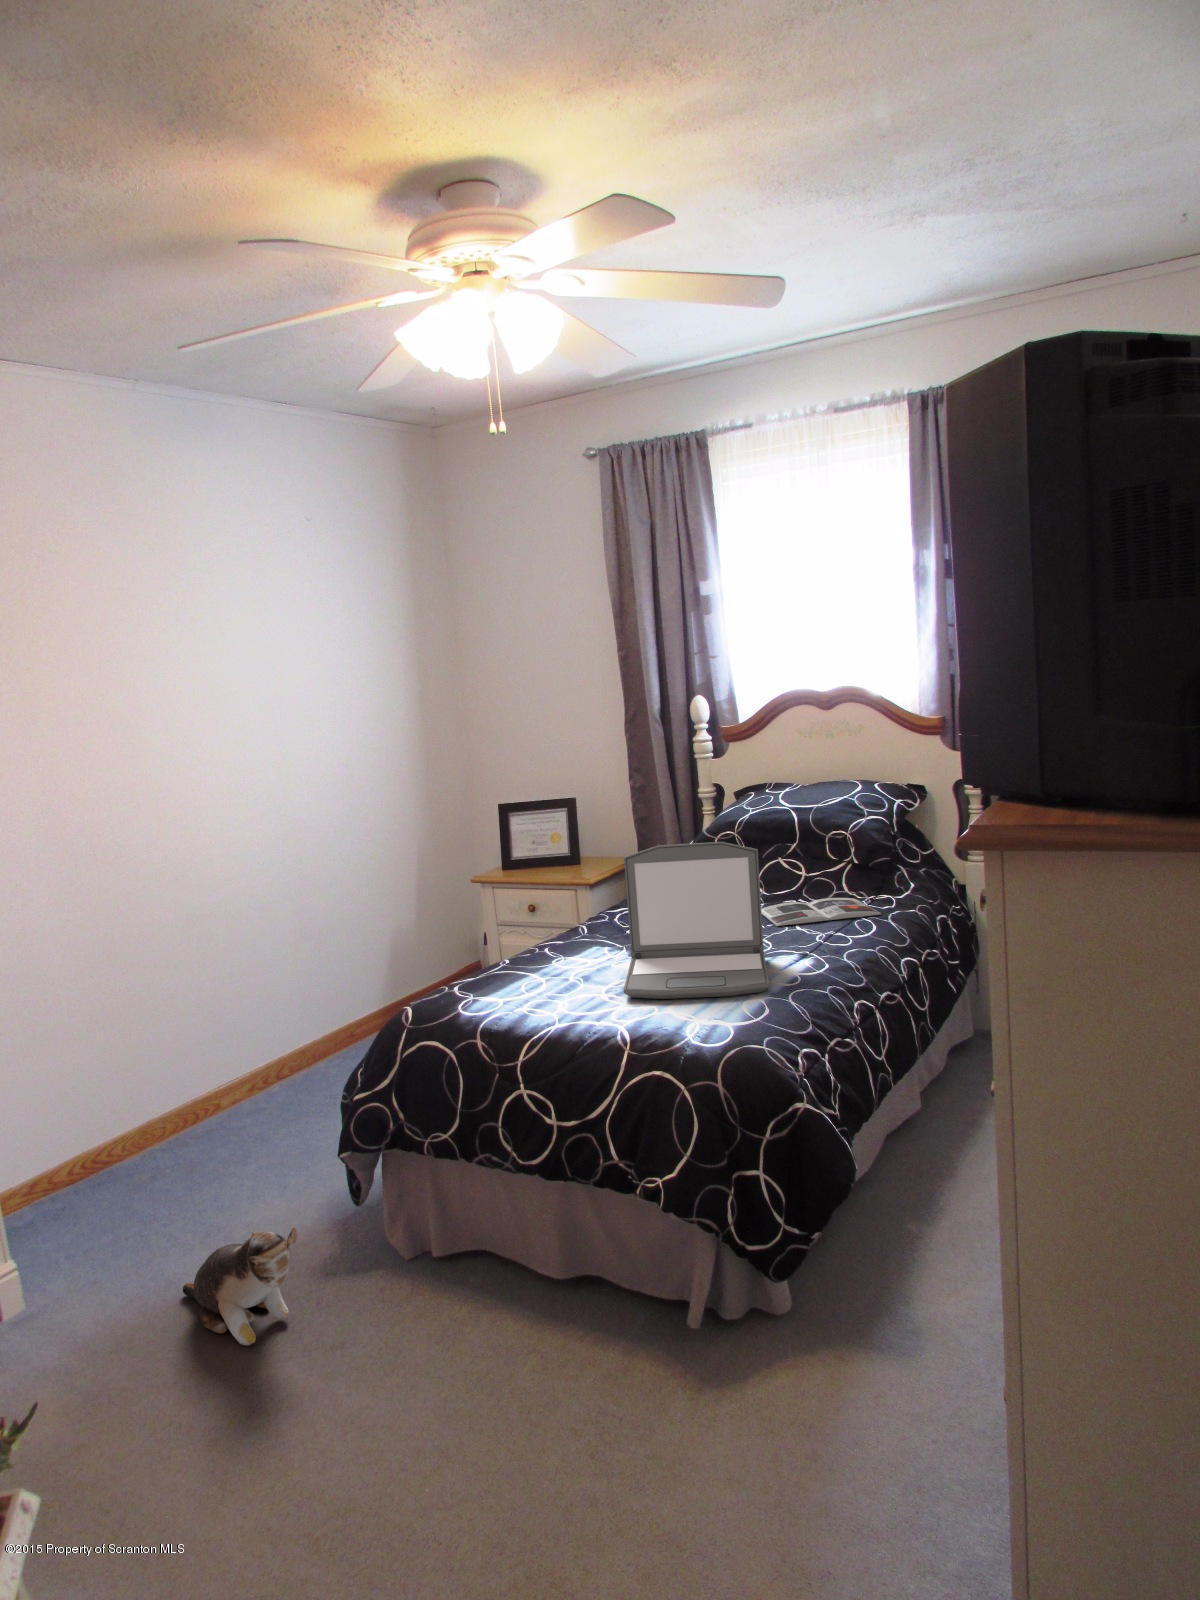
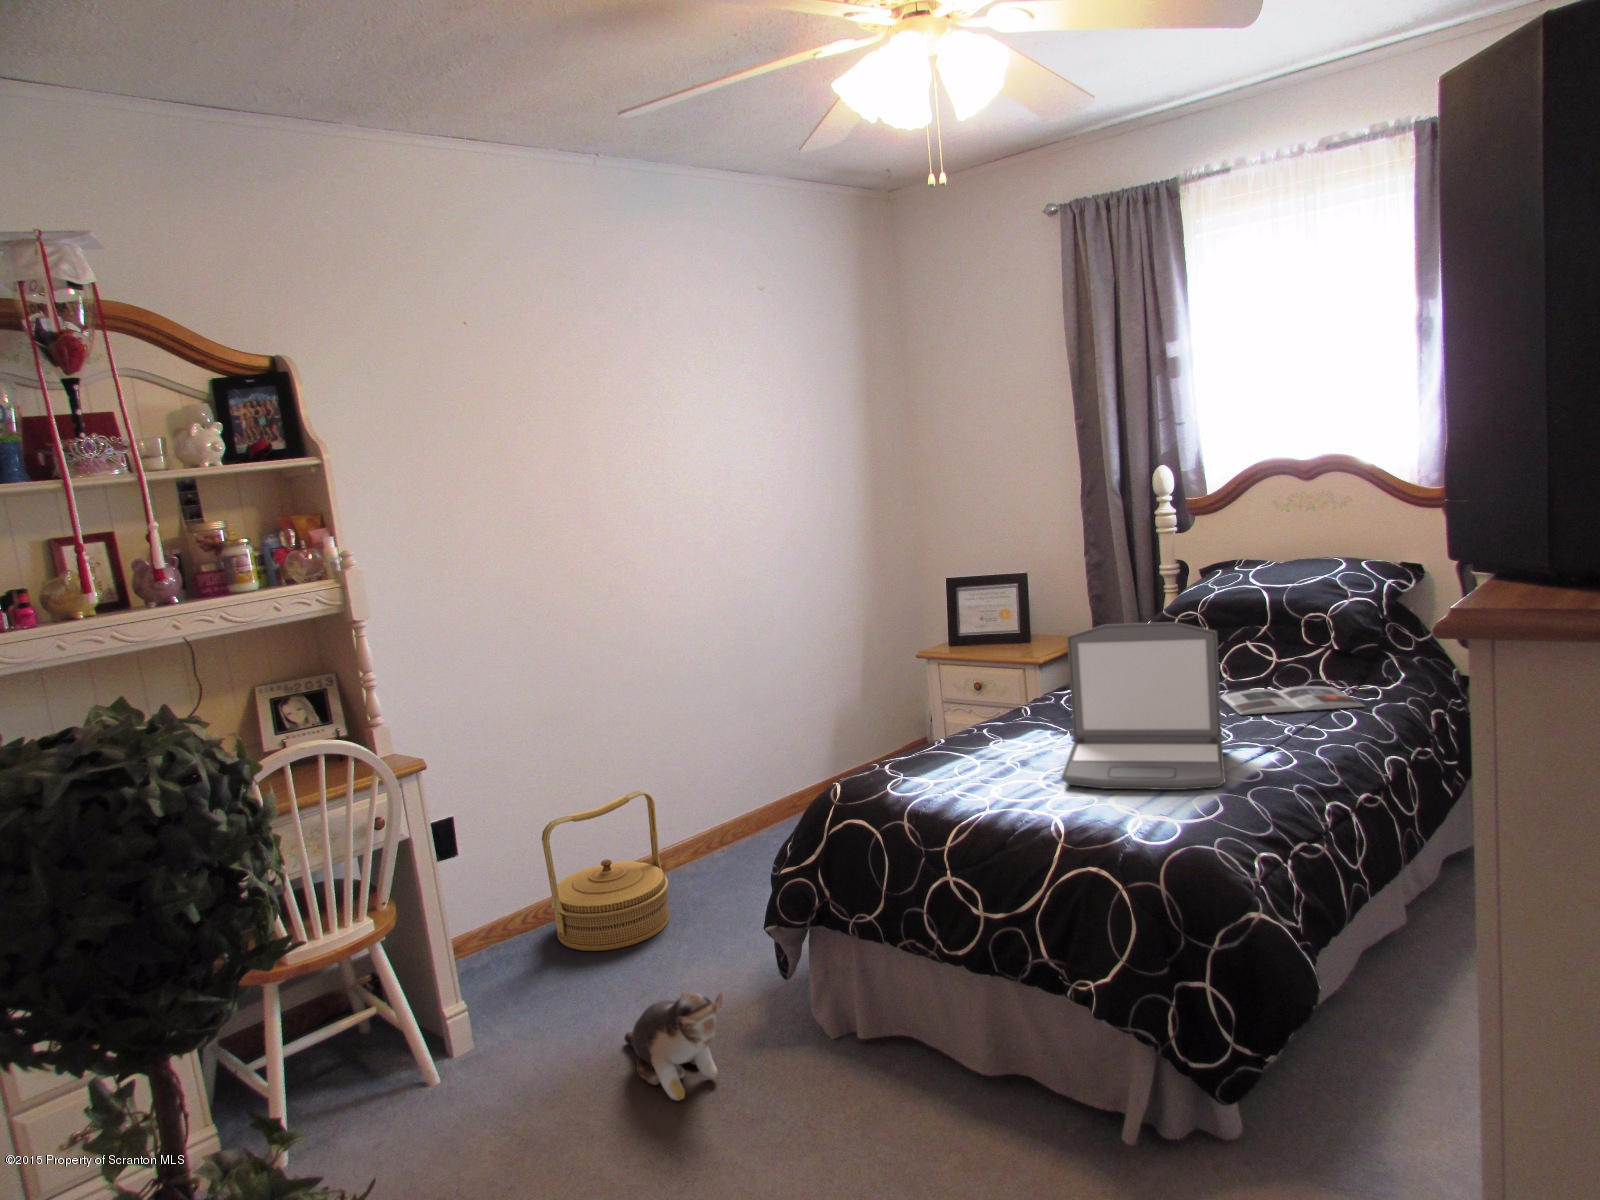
woven basket: none [76,1032,219,1207] -> present [542,791,670,951]

